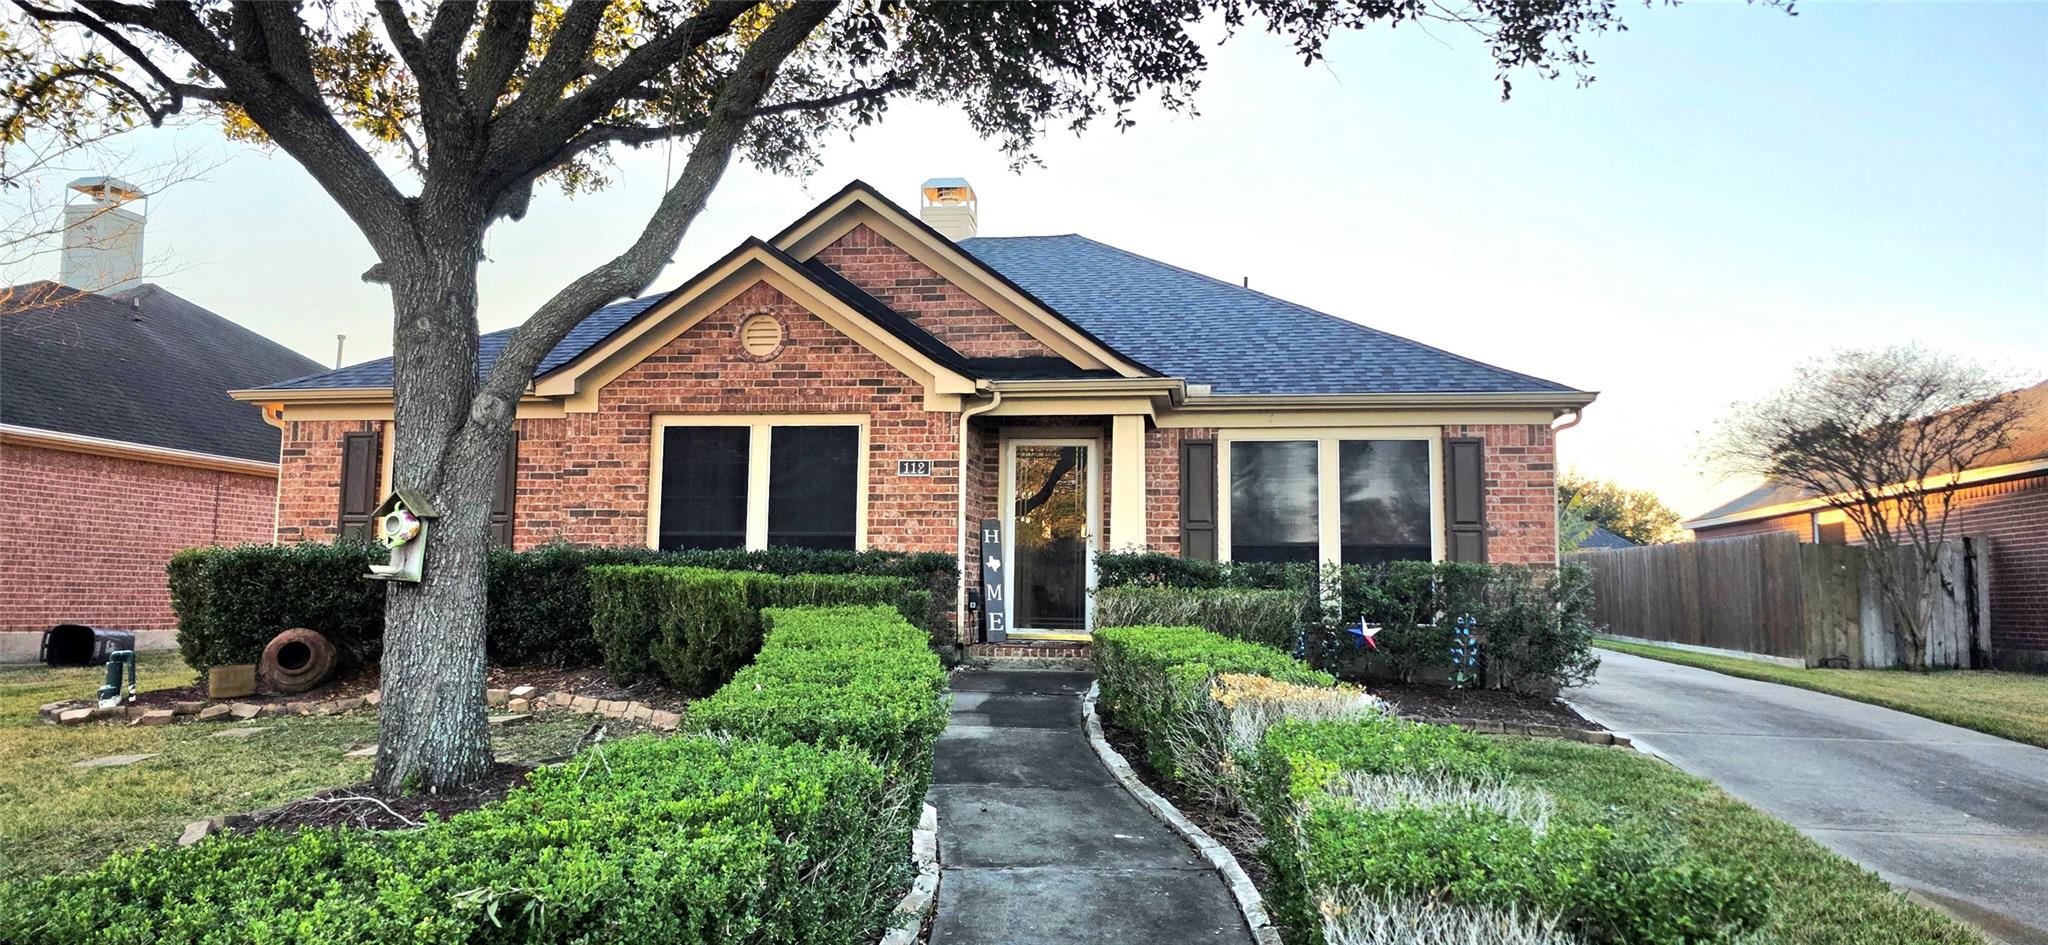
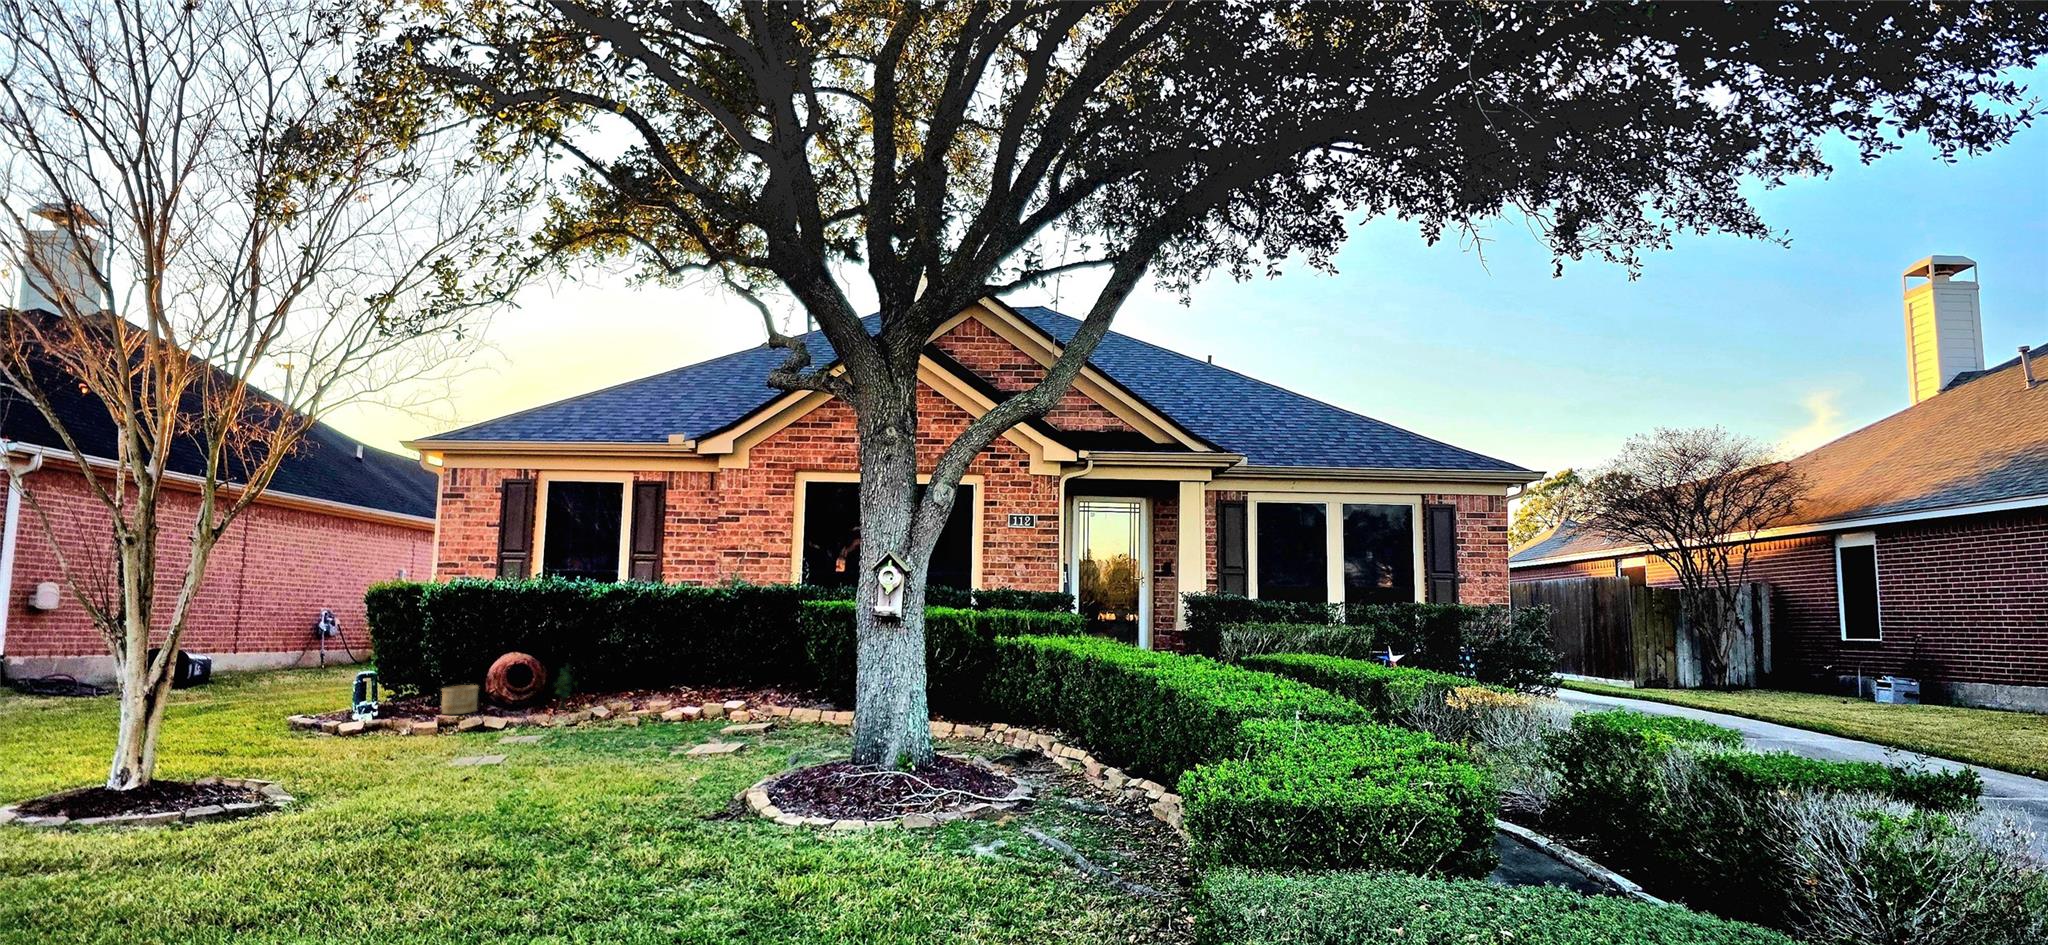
decorative plant: none [338,641,368,693] -> present [553,665,577,710]

